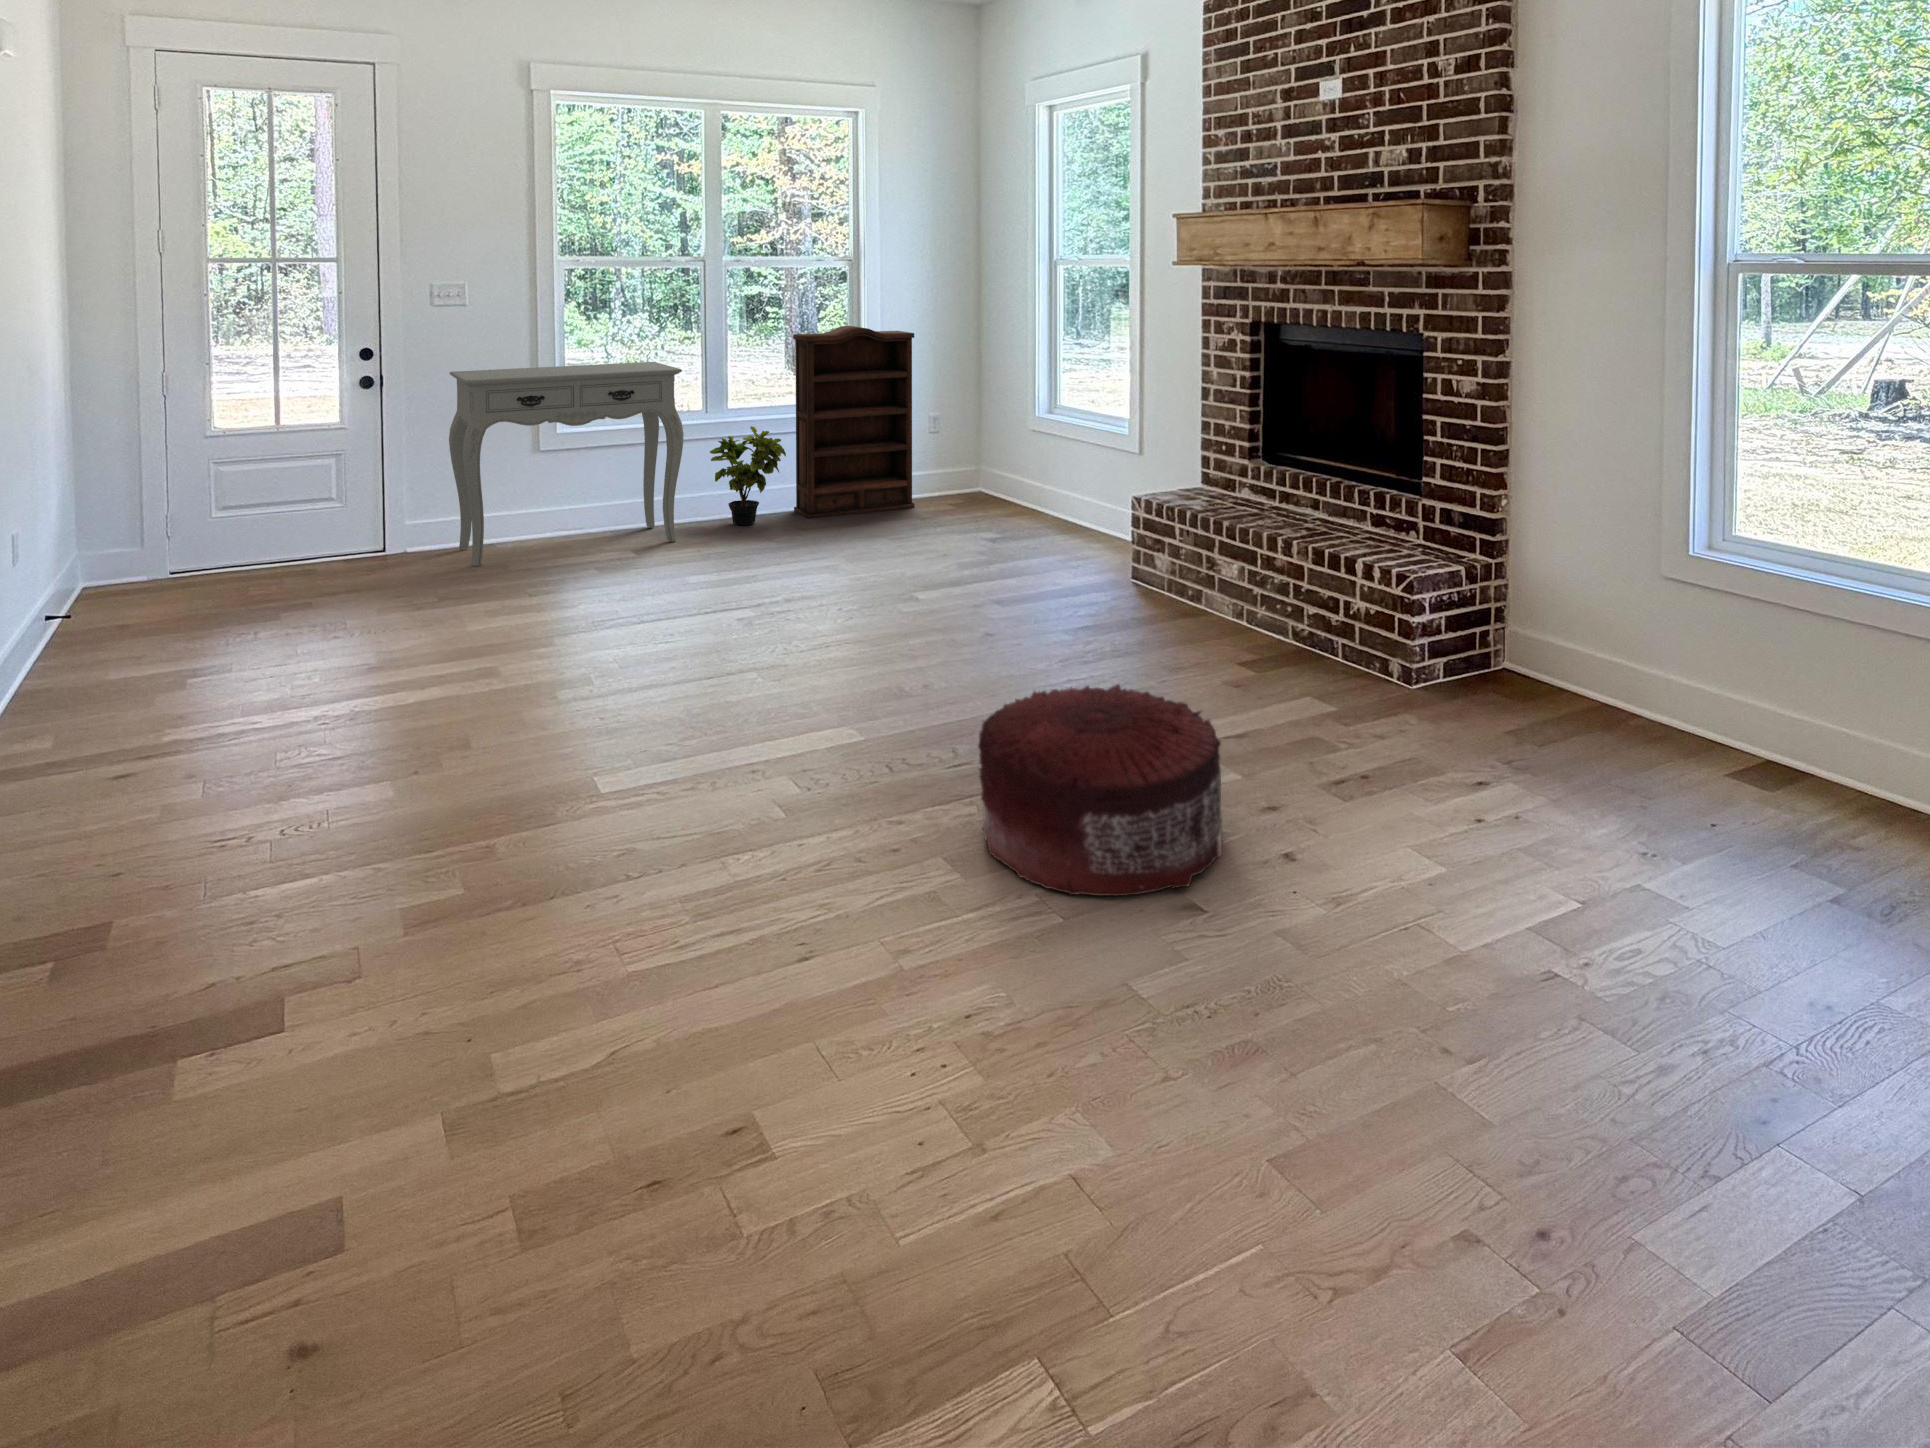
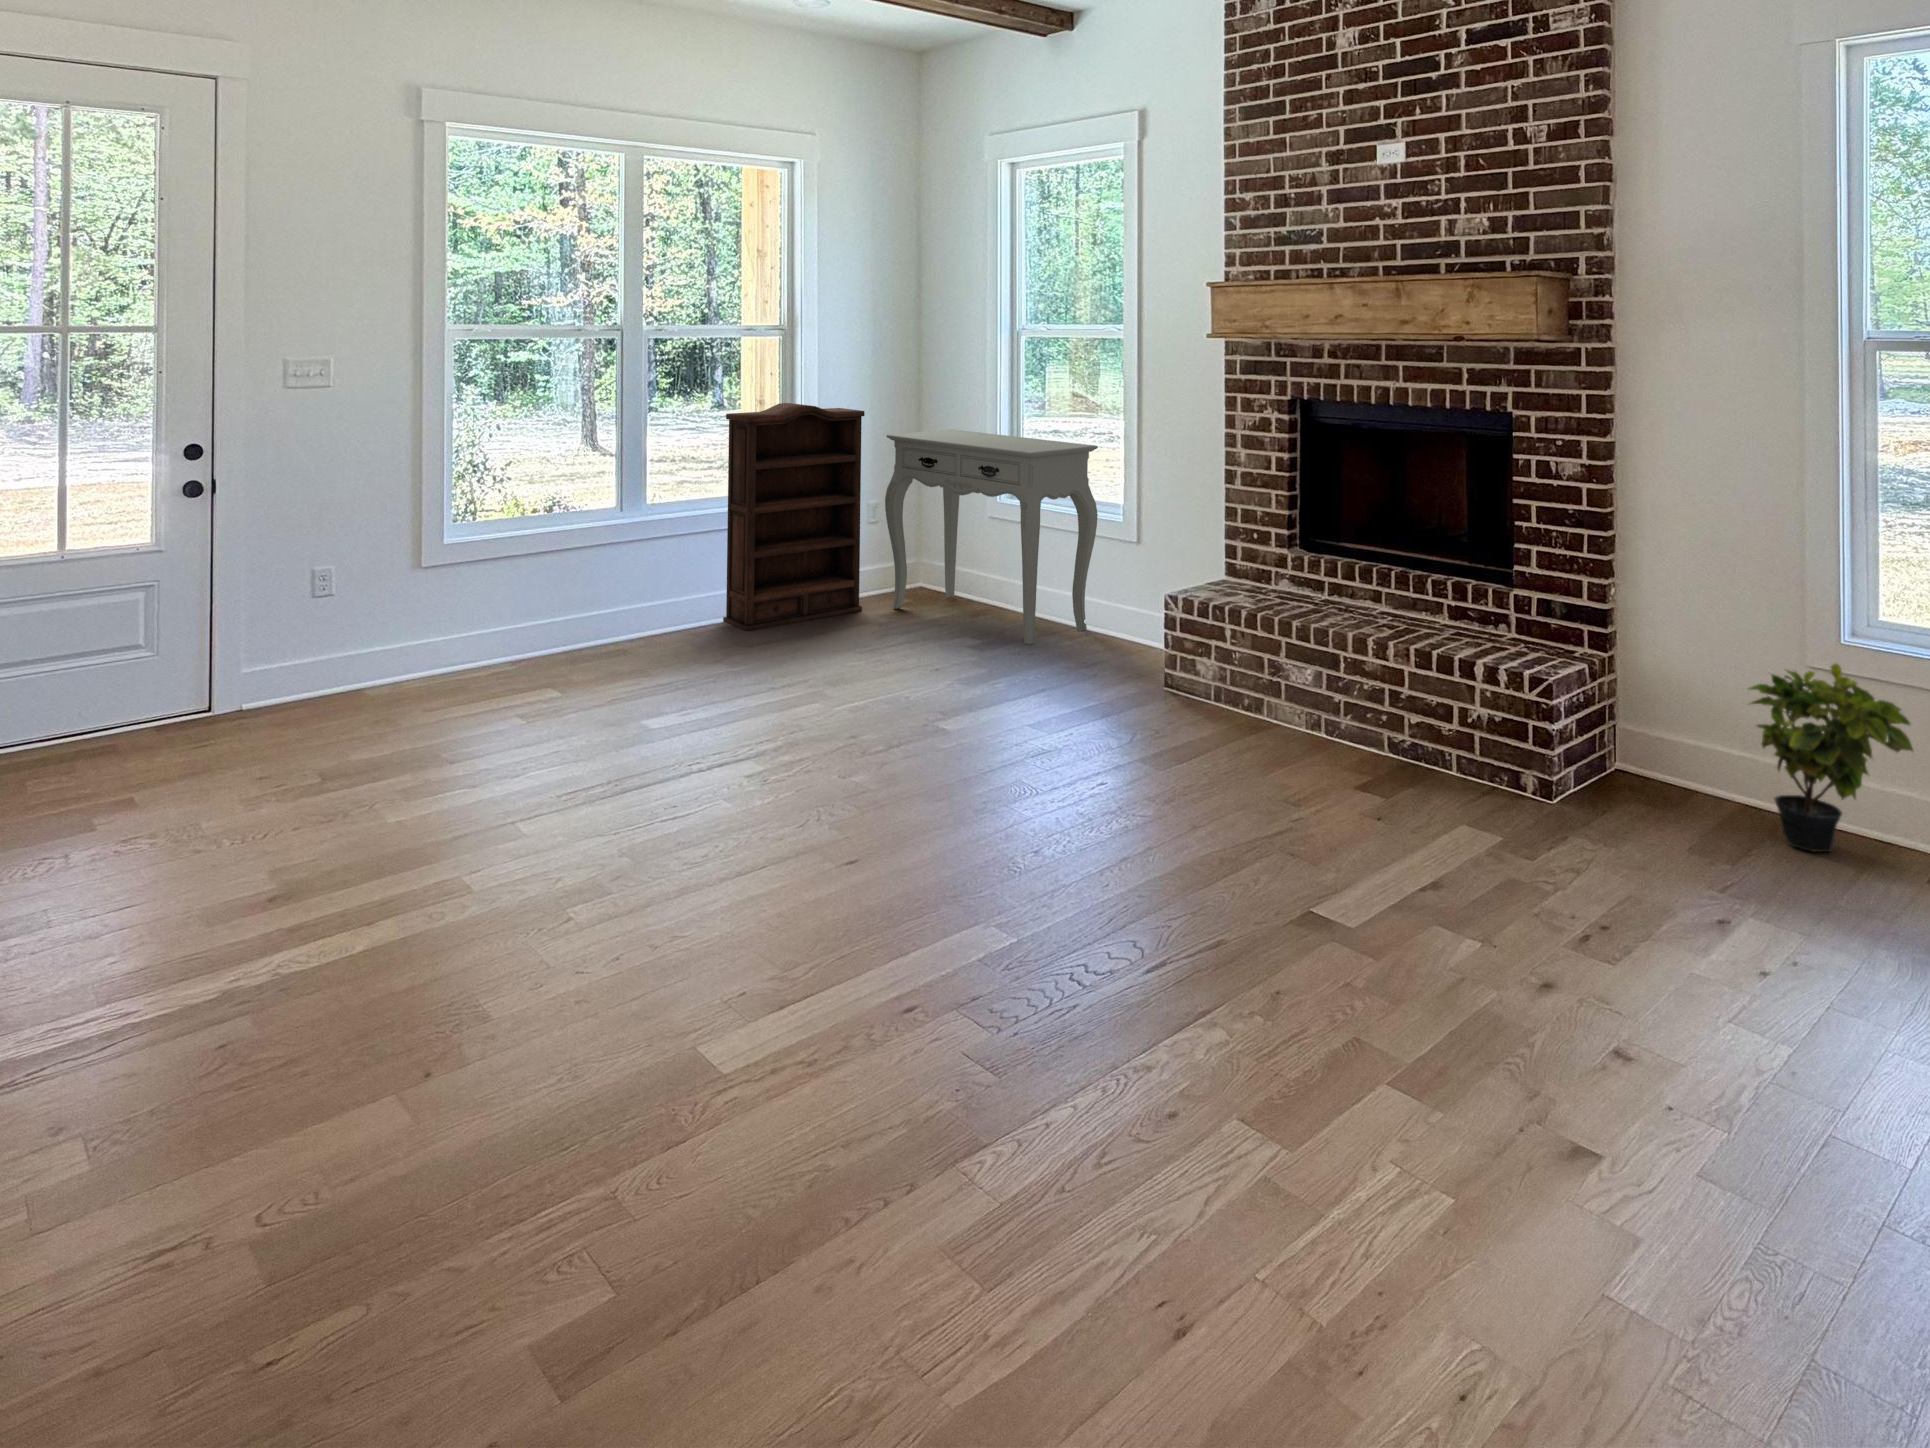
console table: present [449,362,684,567] -> present [885,429,1098,645]
potted plant: present [710,426,786,525] -> present [1749,663,1913,852]
pouf: present [978,684,1222,896] -> none [1252,846,1563,1147]

